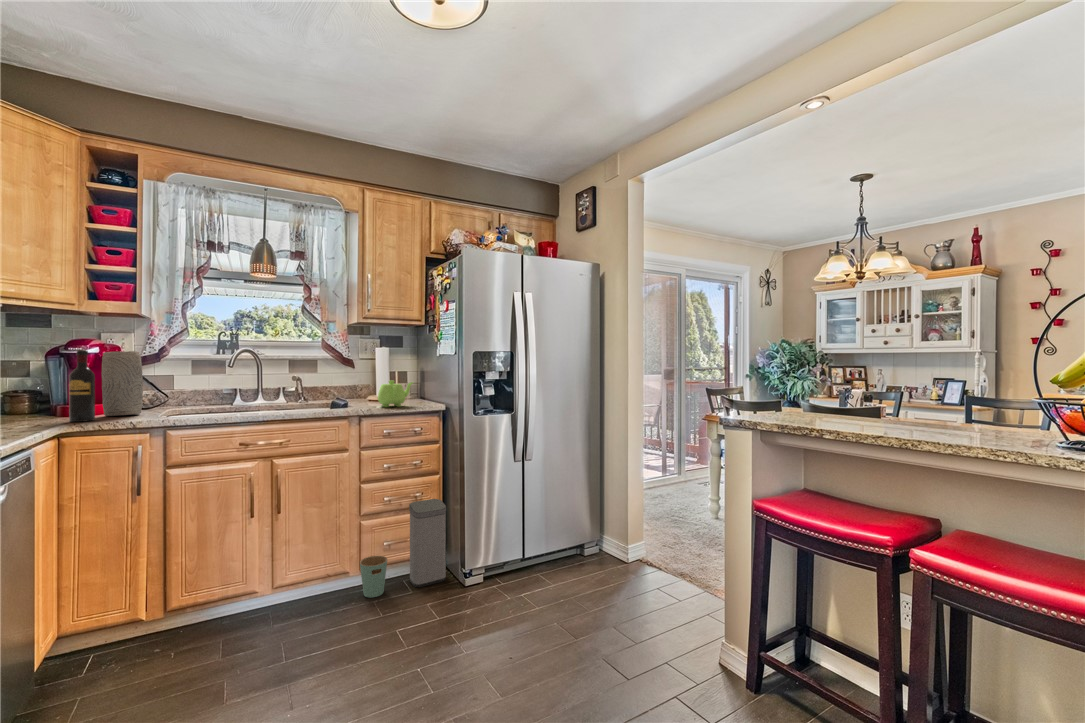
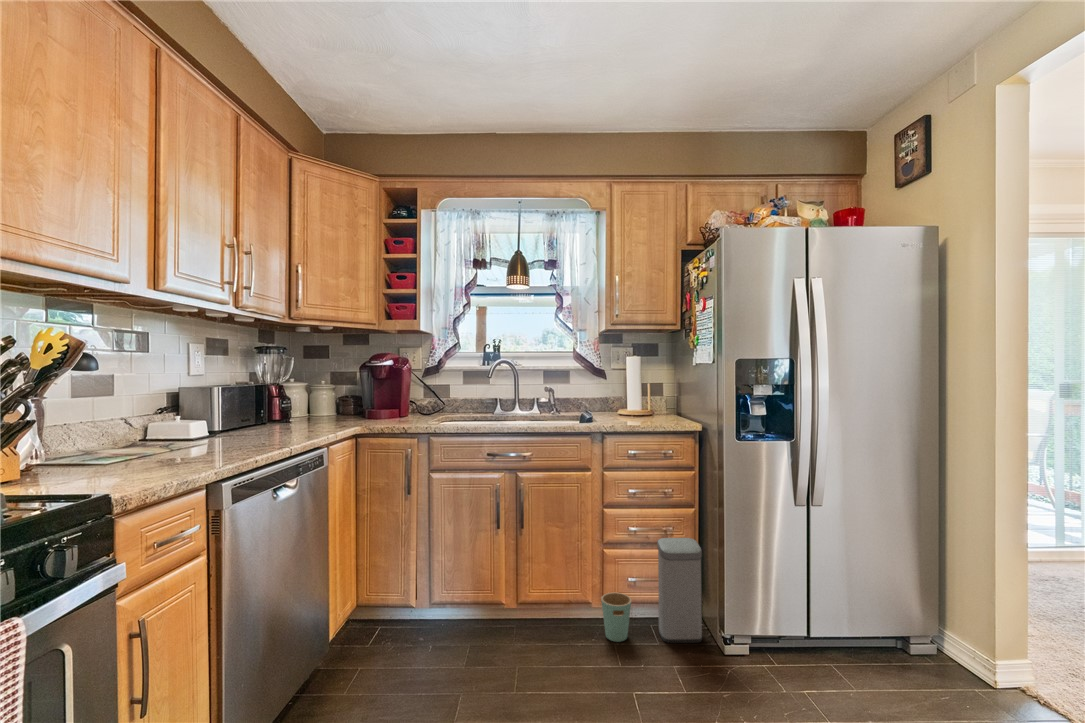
wine bottle: present [69,350,95,422] -> none [365,363,382,426]
vase: present [102,351,143,416] -> none [391,364,420,421]
teapot: present [378,381,413,407] -> none [623,394,664,424]

